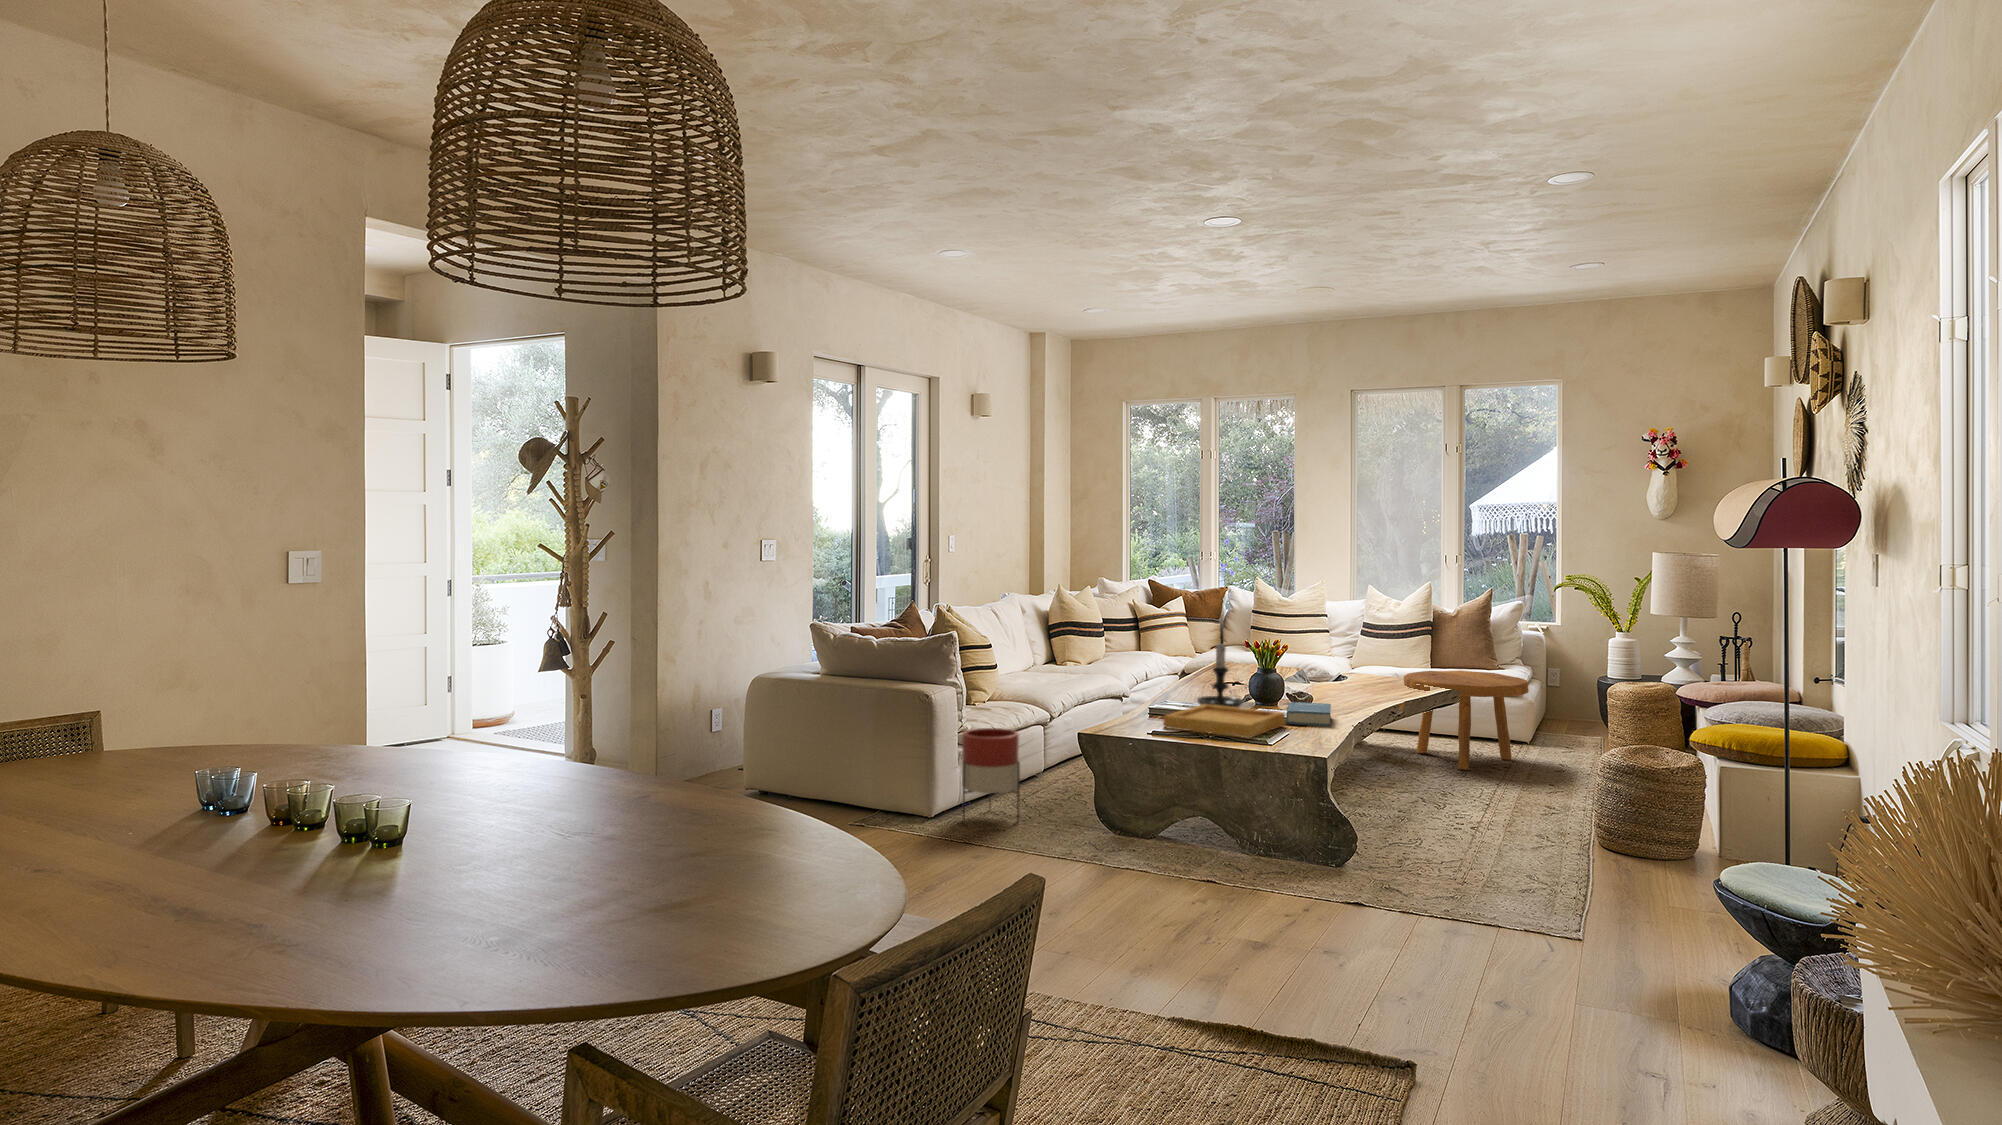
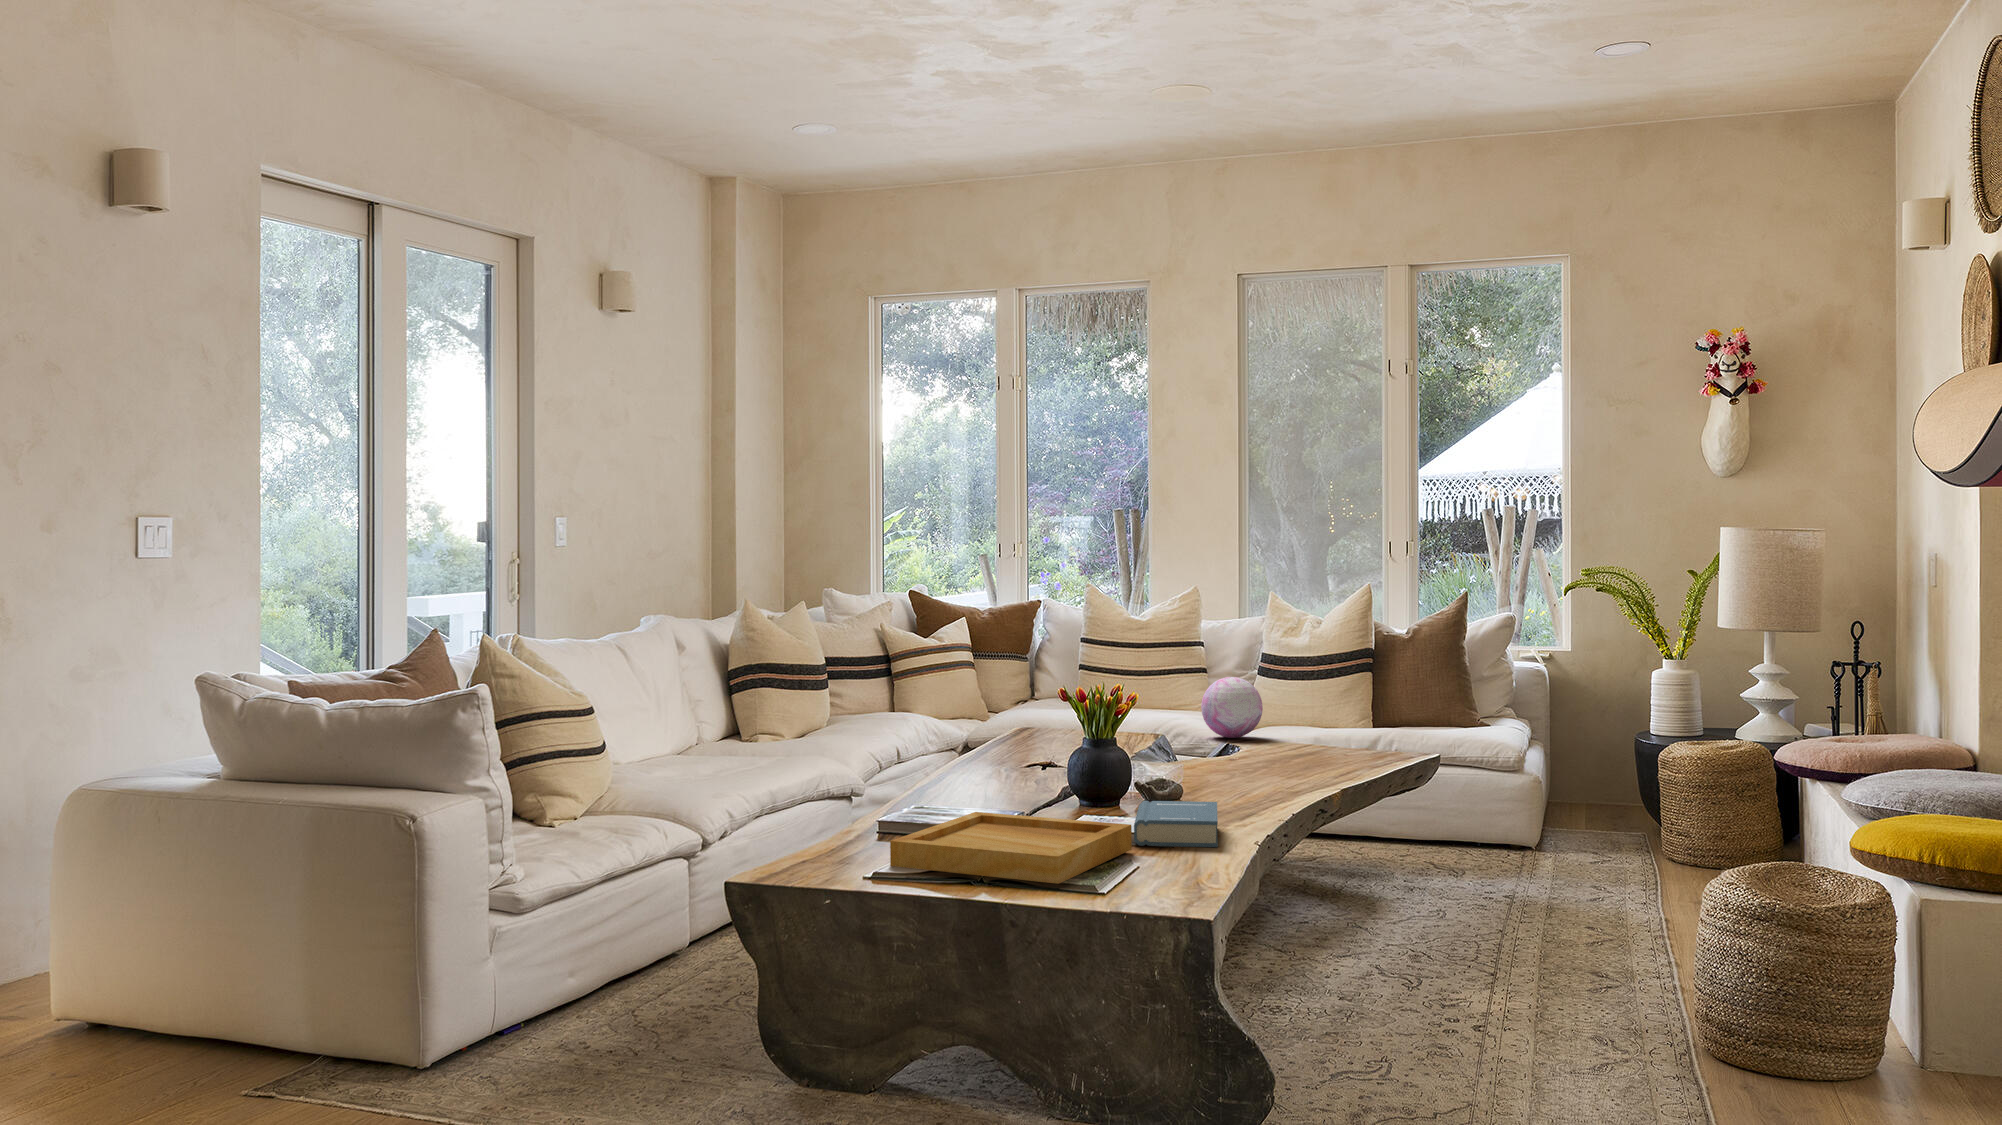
decorative orb: none [1324,637,1361,672] -> present [1201,677,1263,738]
candle holder: present [1197,644,1245,708] -> none [968,684,1060,820]
footstool: present [1404,671,1529,770] -> none [1337,730,1546,904]
planter: present [962,728,1020,821] -> none [486,874,608,1073]

